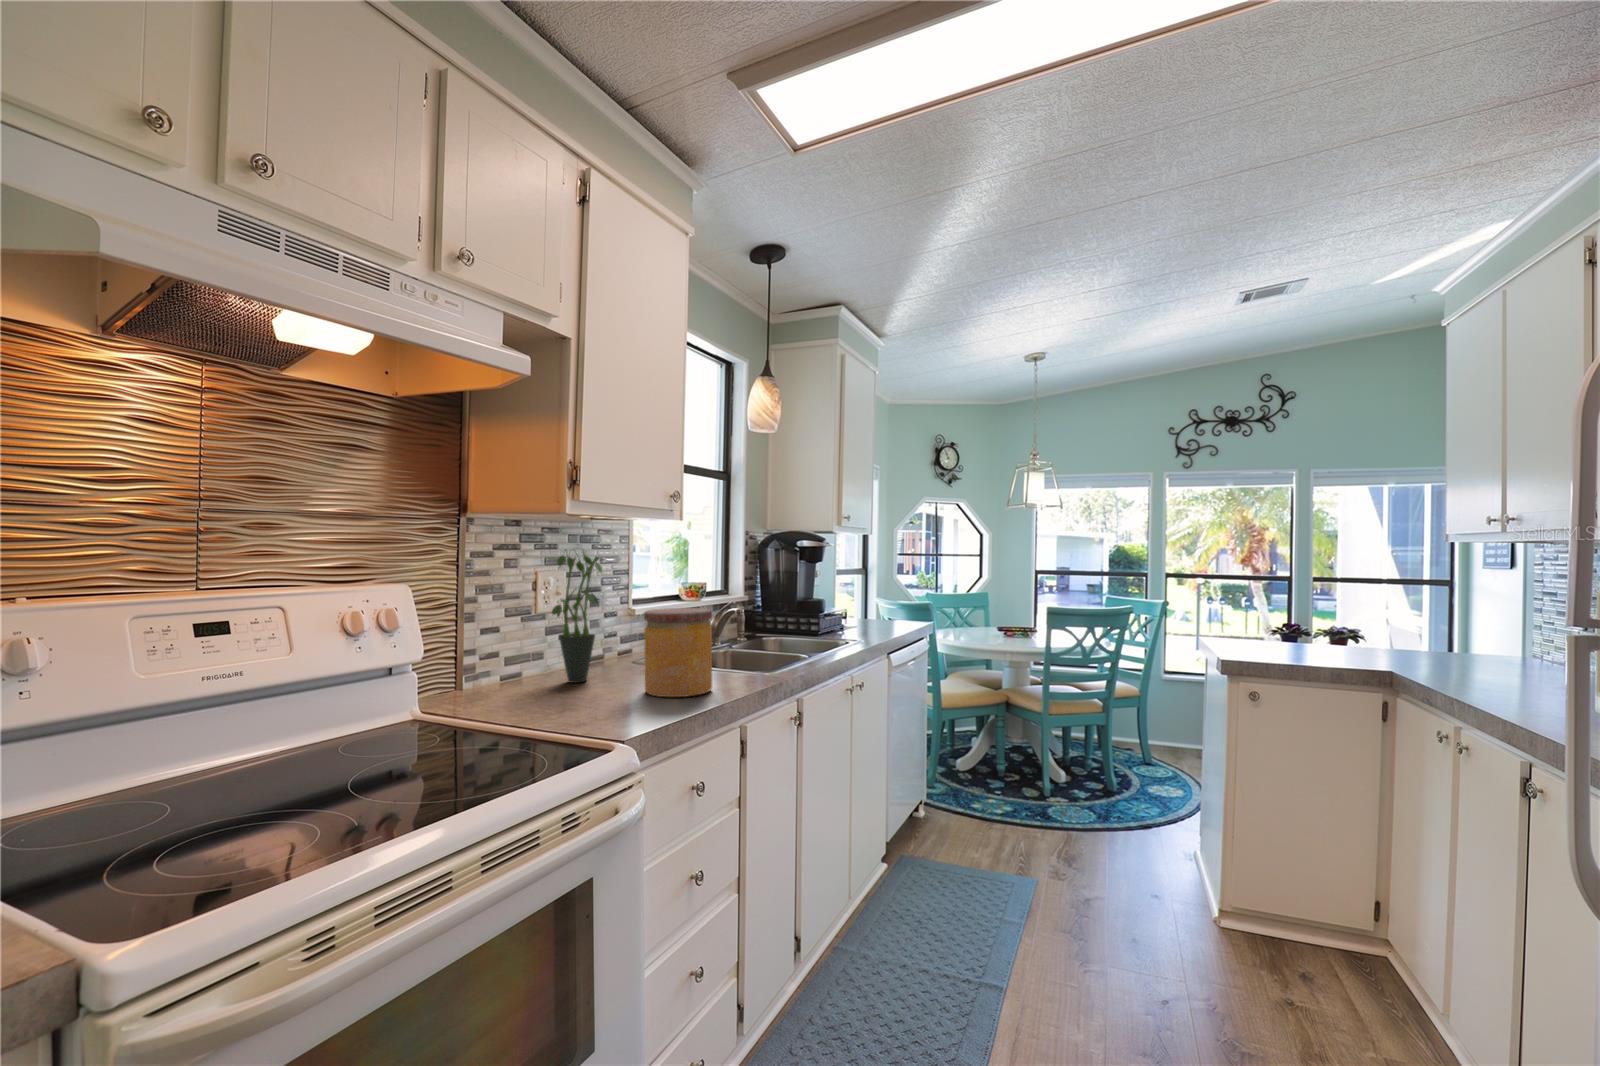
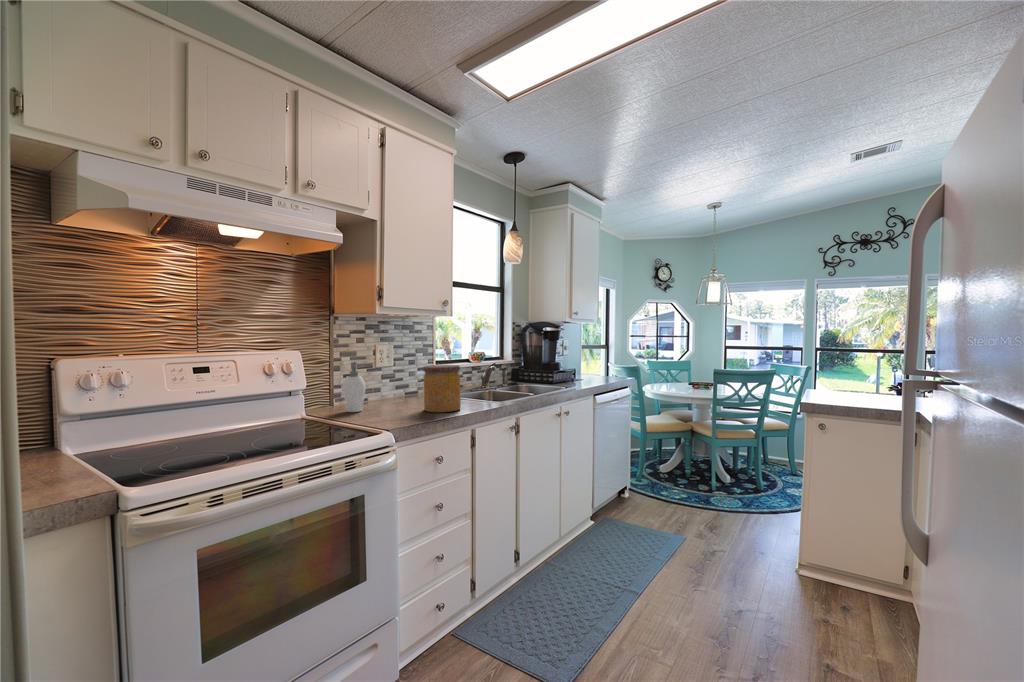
potted plant: present [552,550,602,683] -> none [380,333,412,404]
soap dispenser: none [487,605,532,702] -> present [343,362,366,412]

